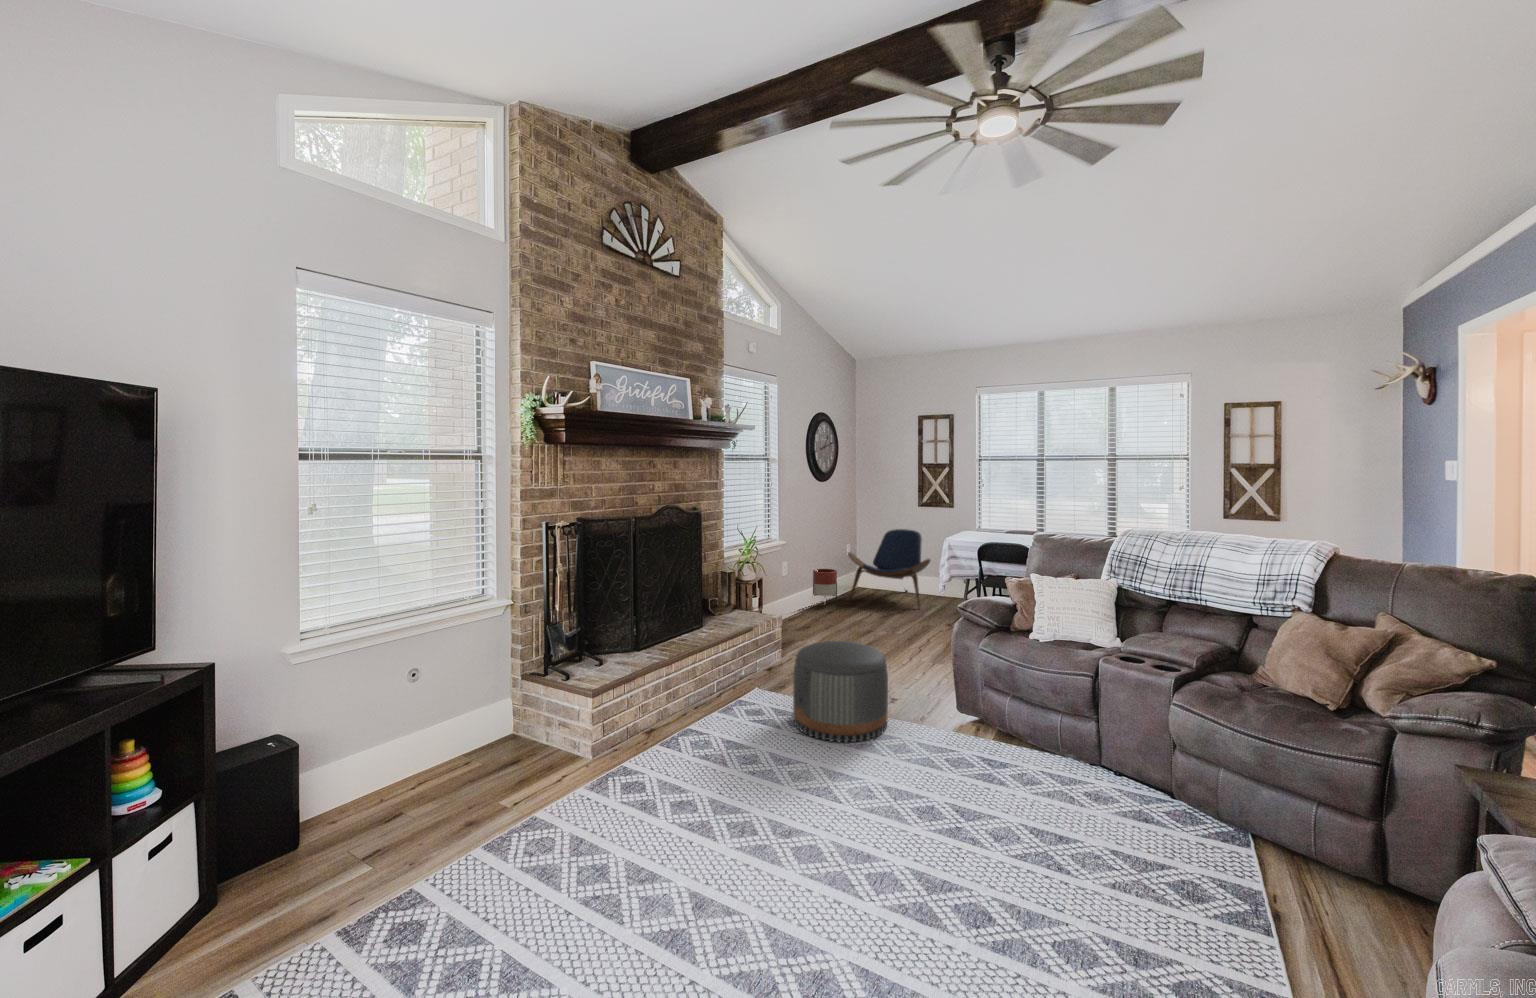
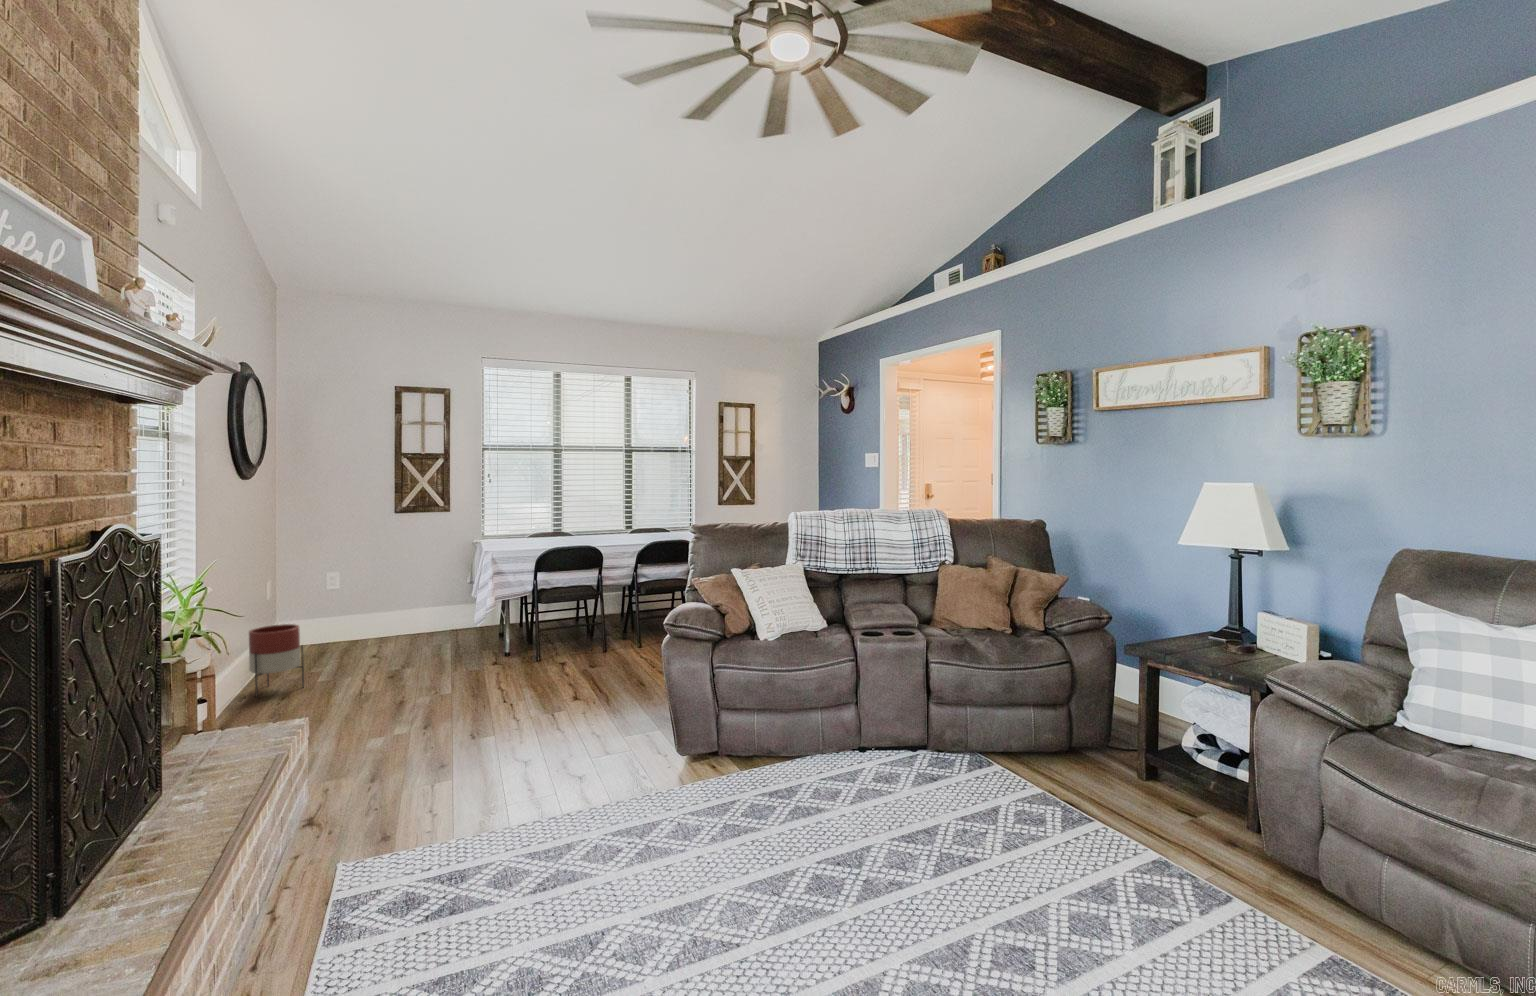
lounge chair: present [848,529,930,608] -> none [298,547,448,670]
pouf: present [793,641,888,743] -> none [514,704,667,876]

